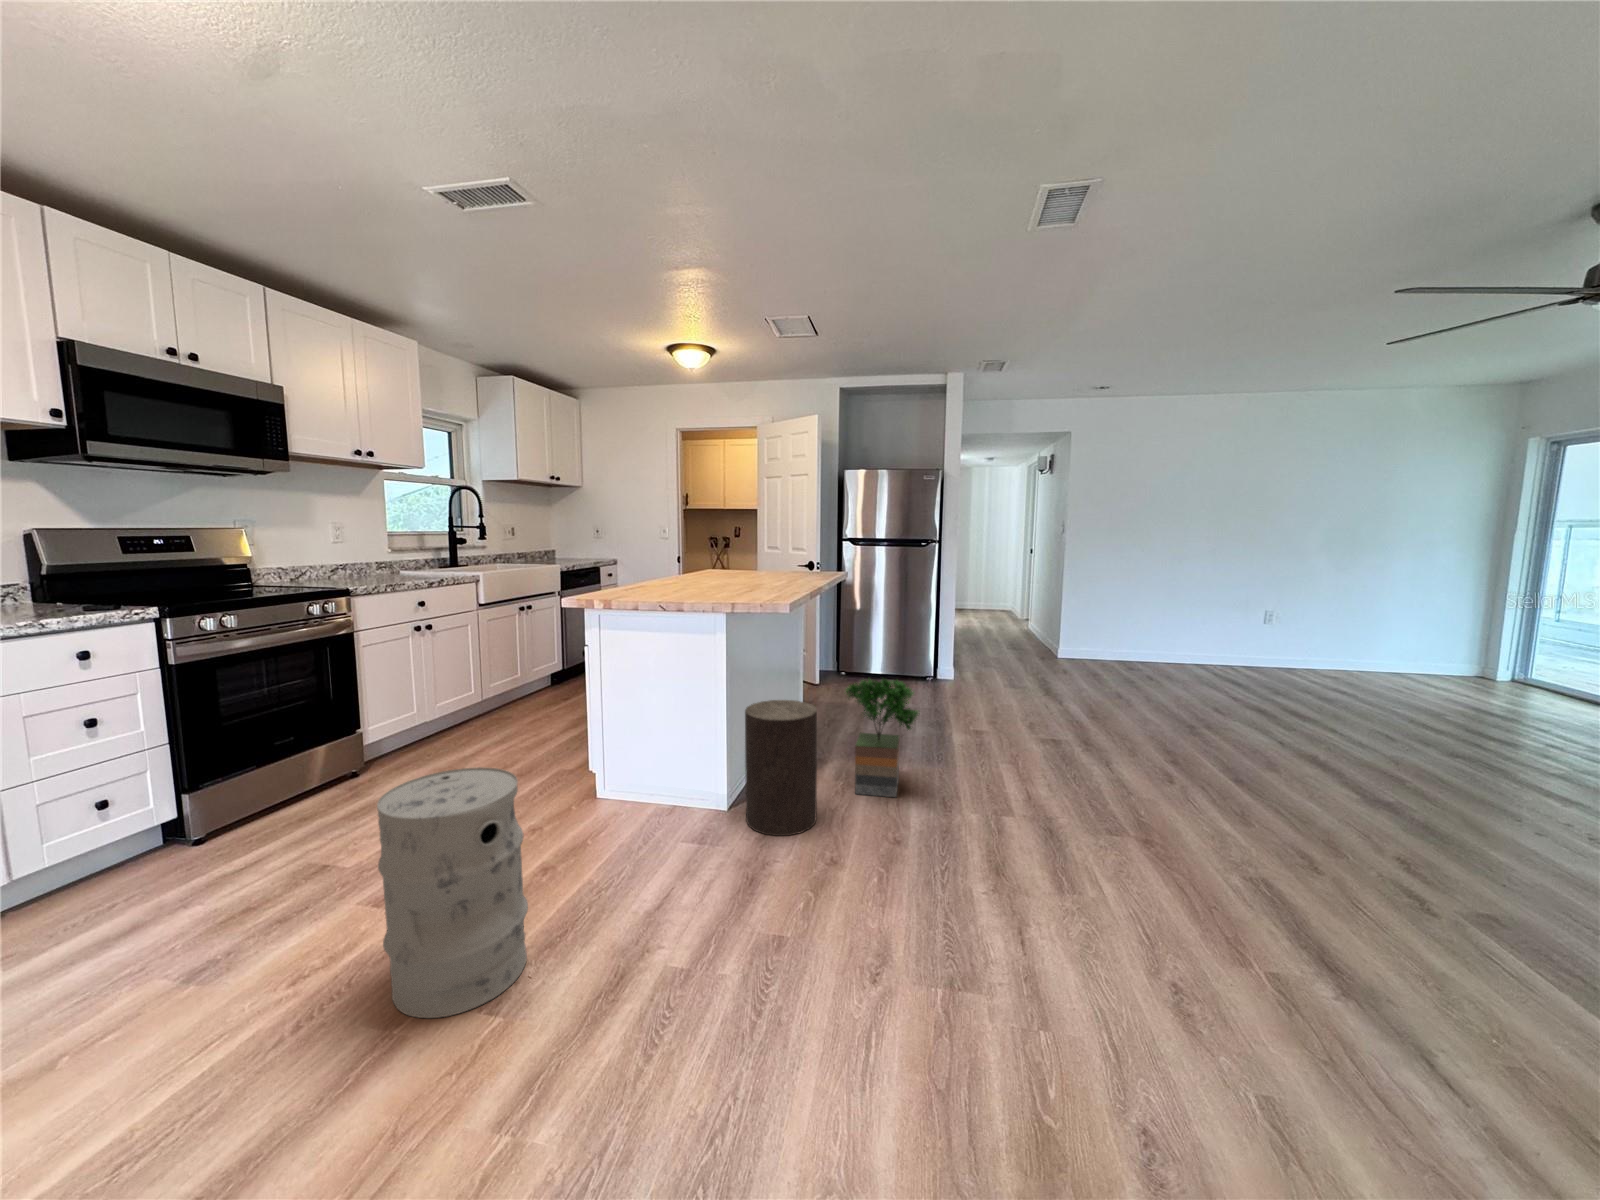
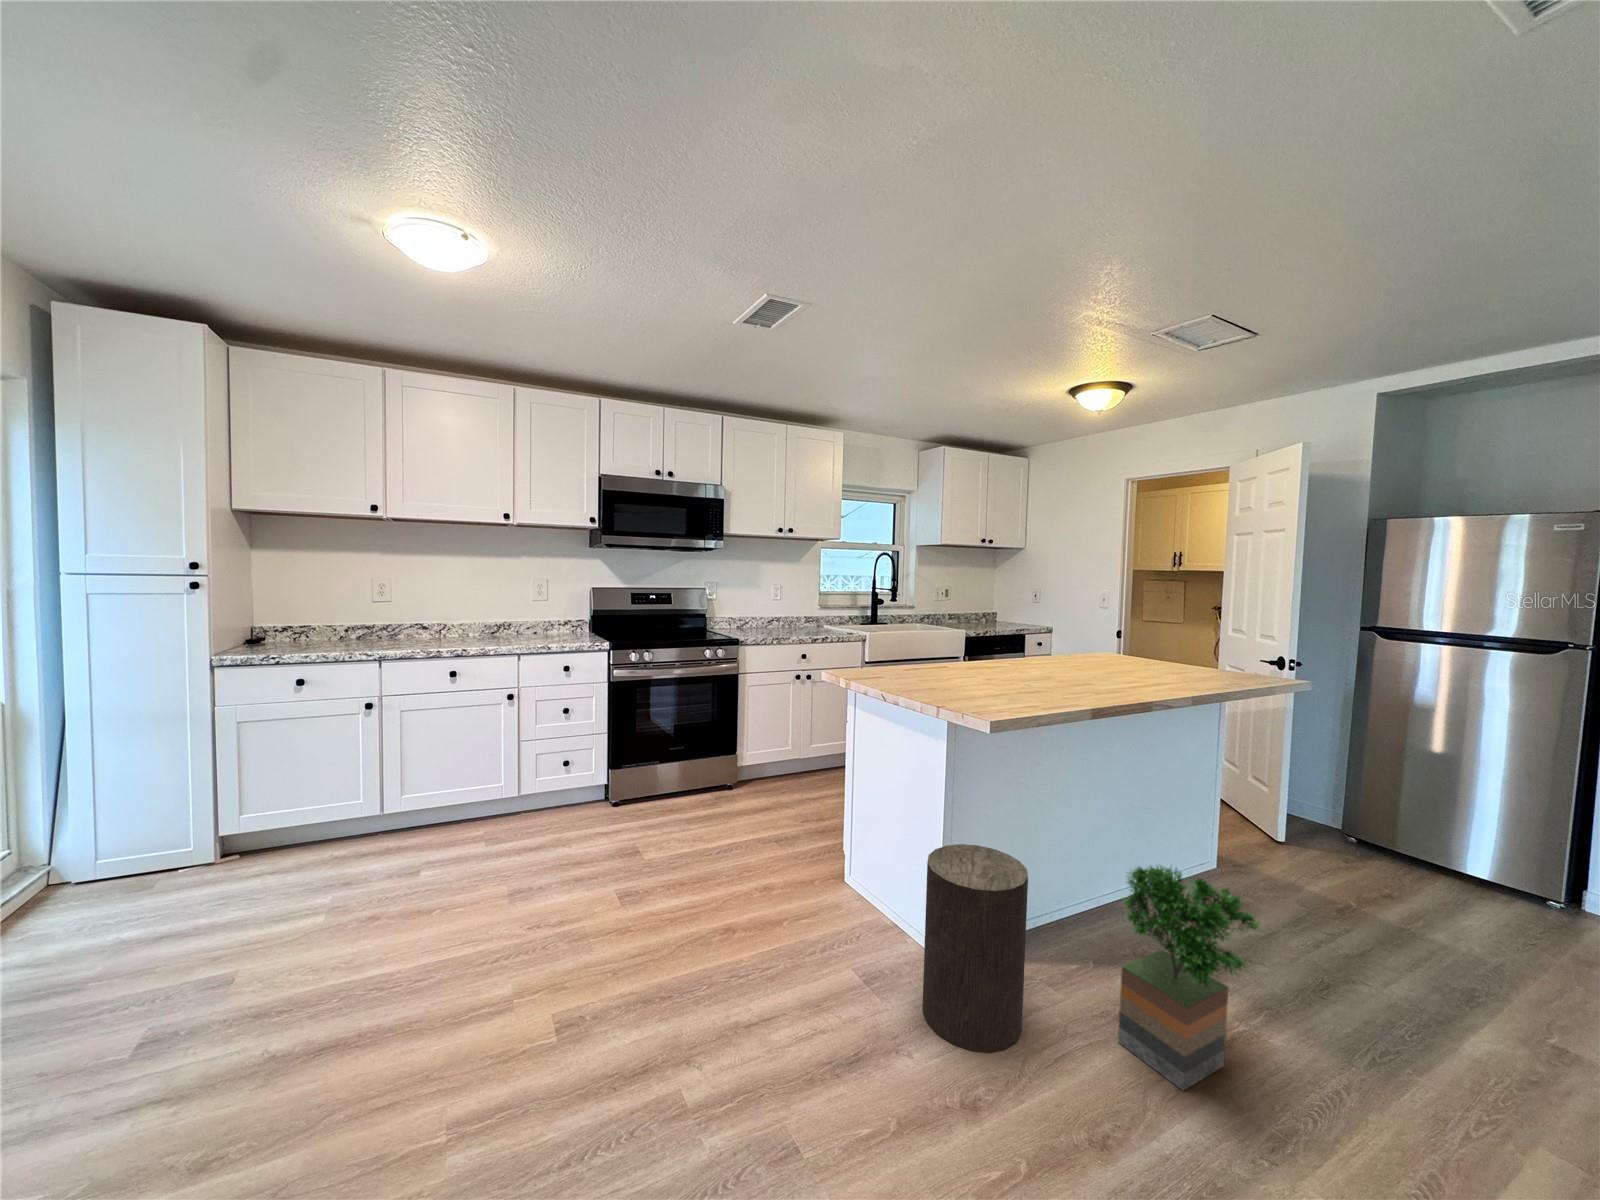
trash can: present [377,767,528,1018] -> none [514,810,629,1027]

